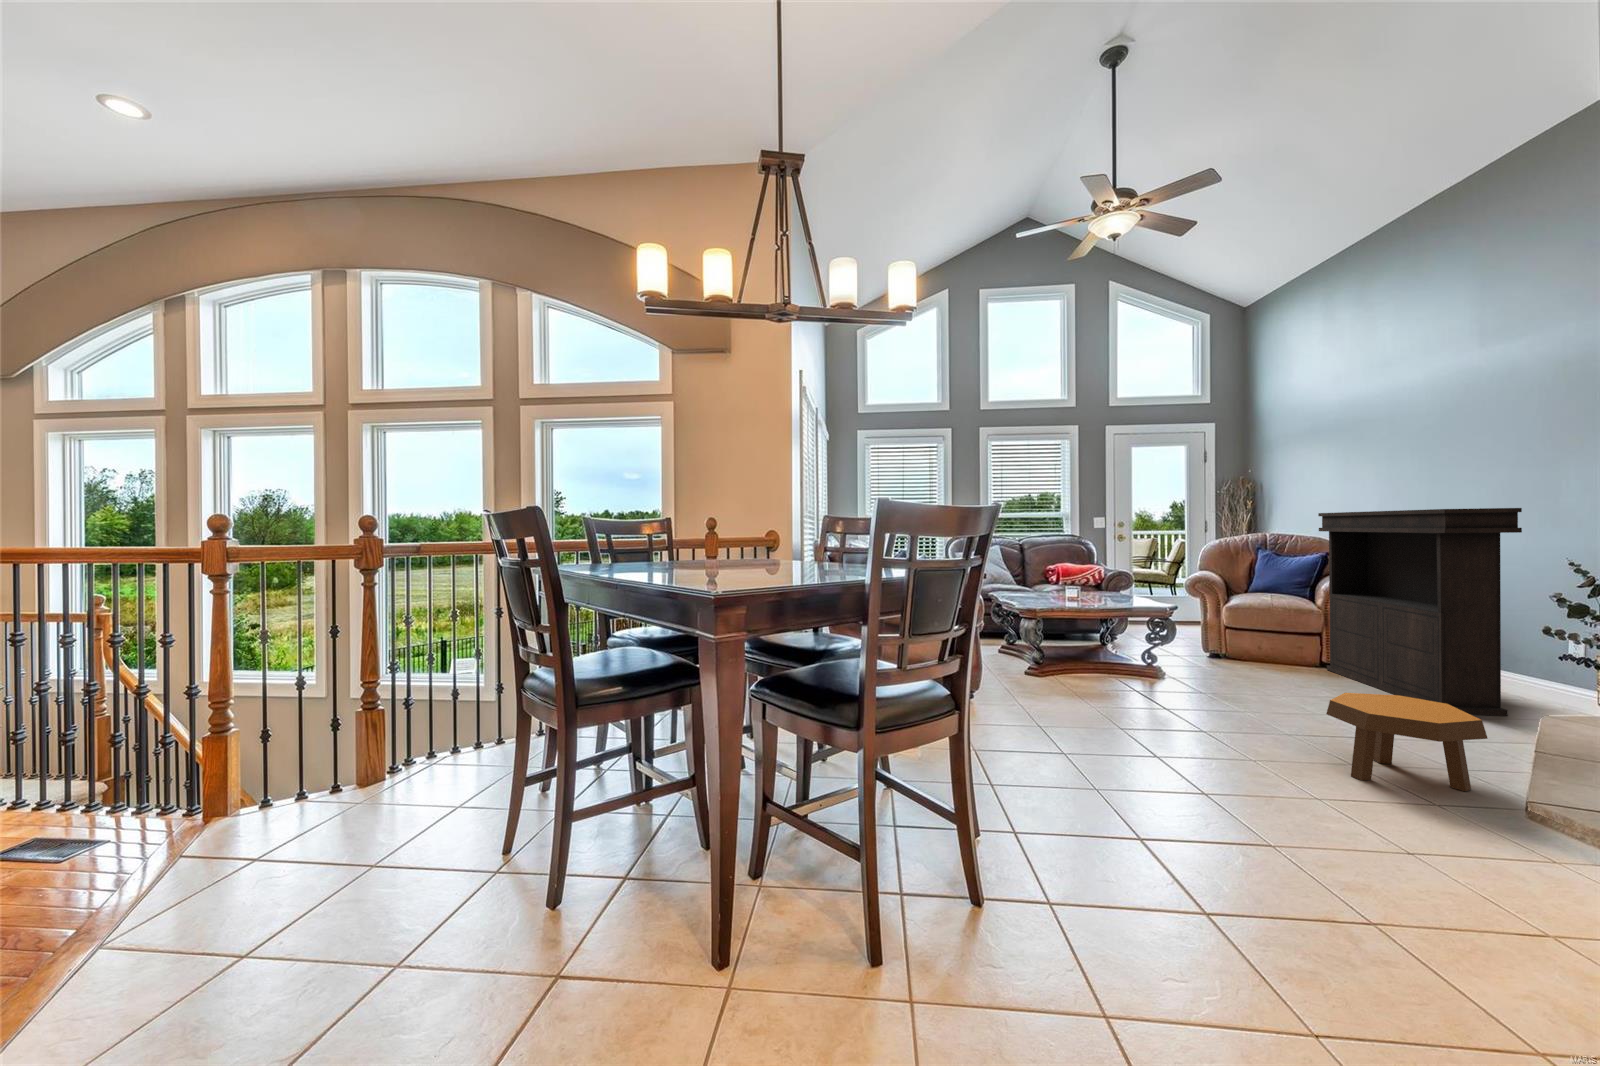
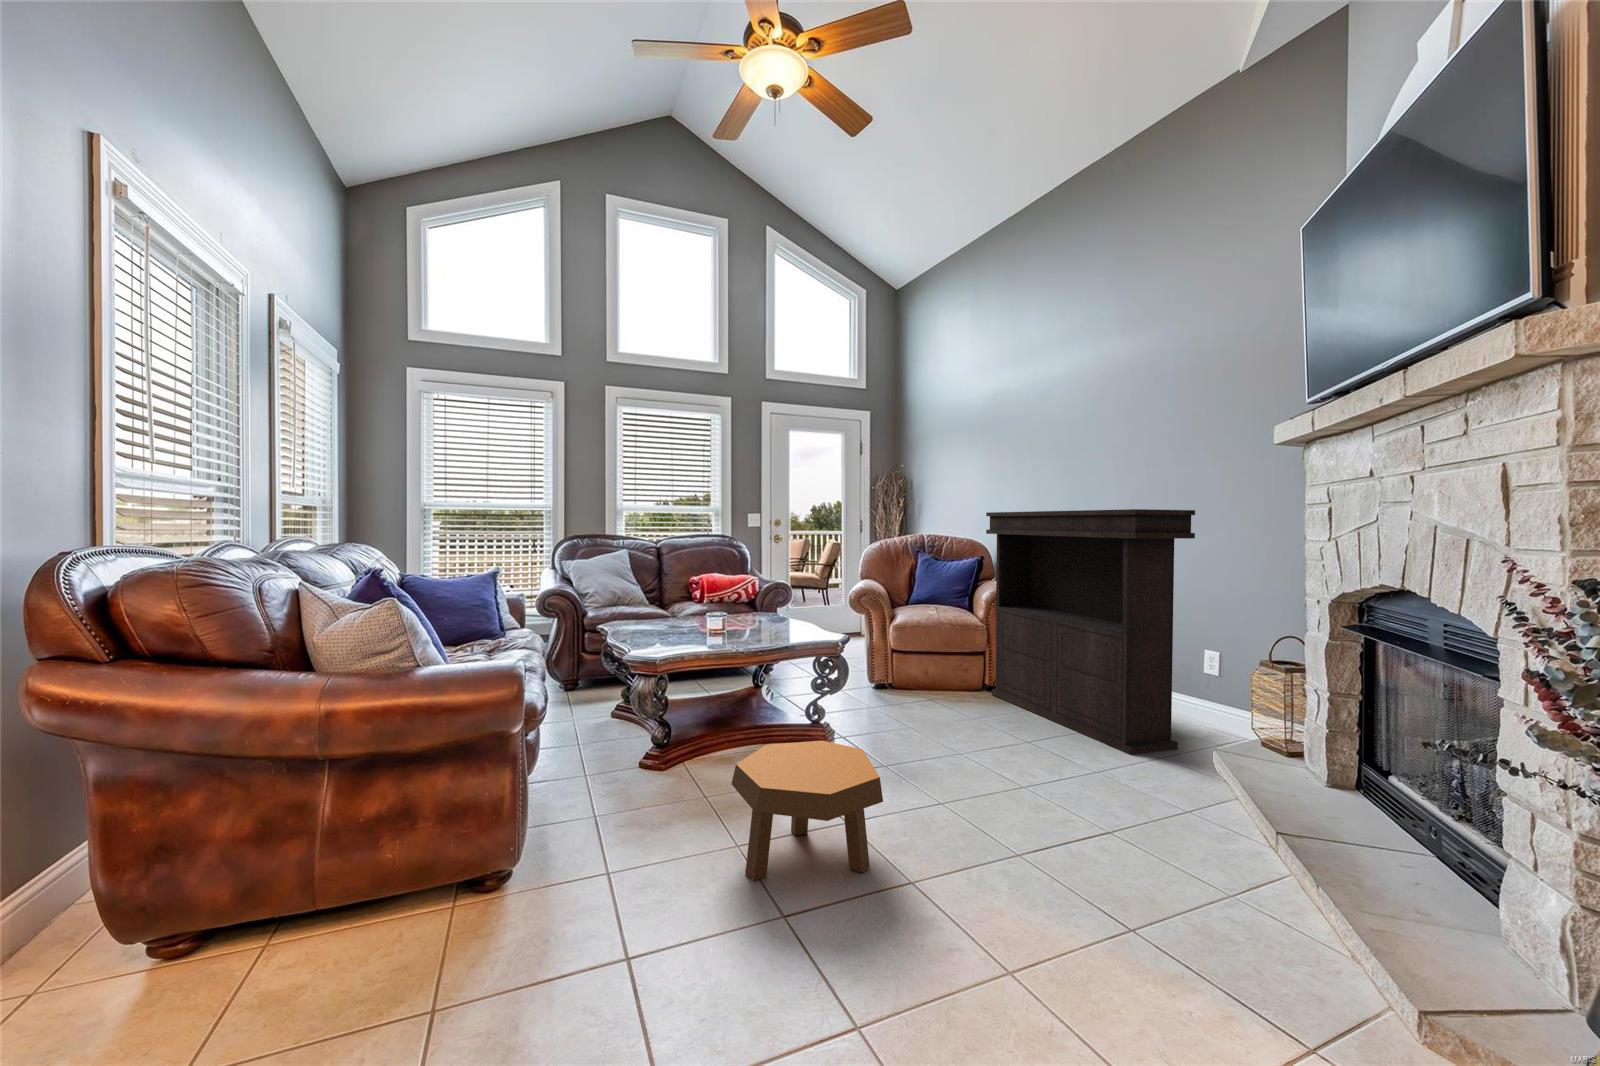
footstool: present [1326,693,1488,791] -> present [732,741,883,881]

